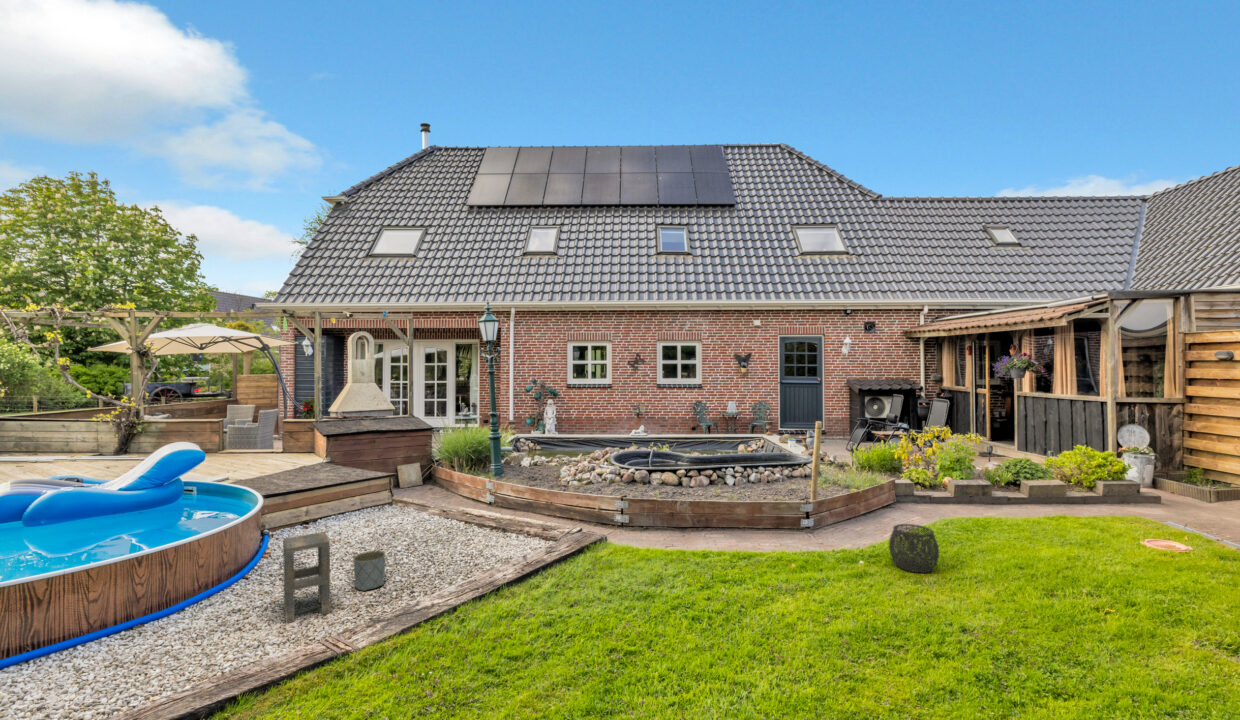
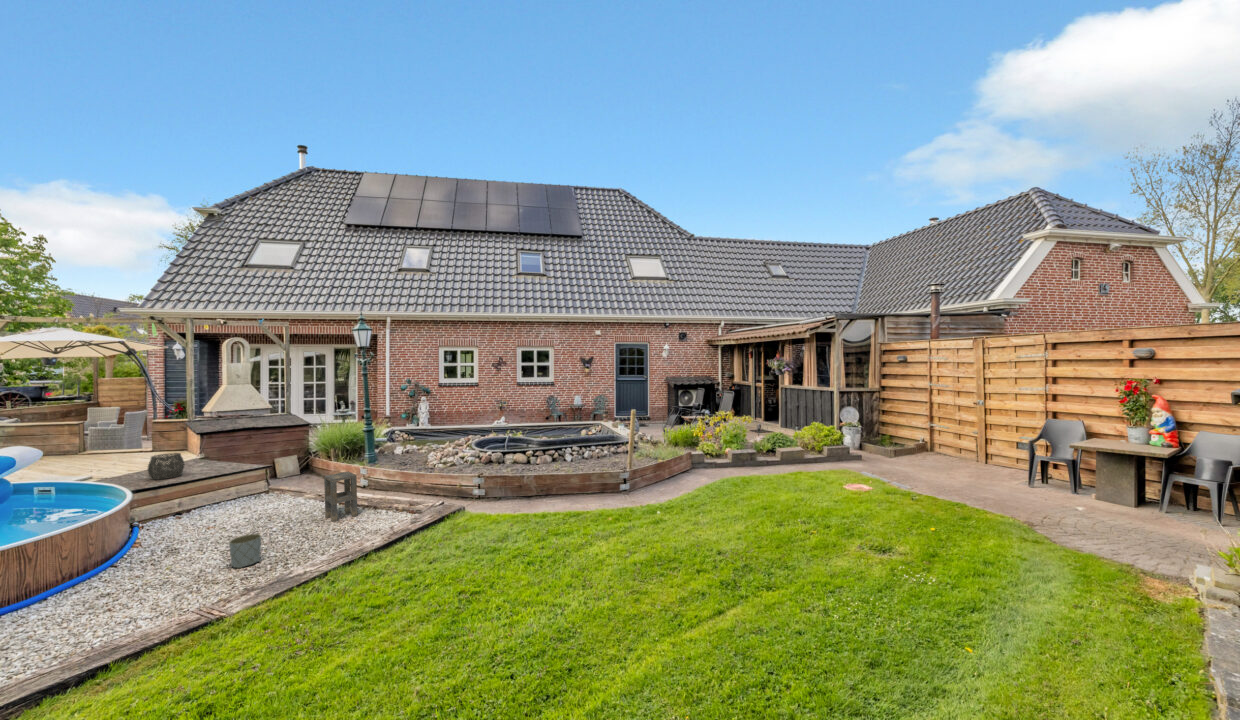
woven basket: present [889,524,939,573] -> present [148,453,185,480]
side table: present [283,532,331,624] -> present [324,471,357,522]

